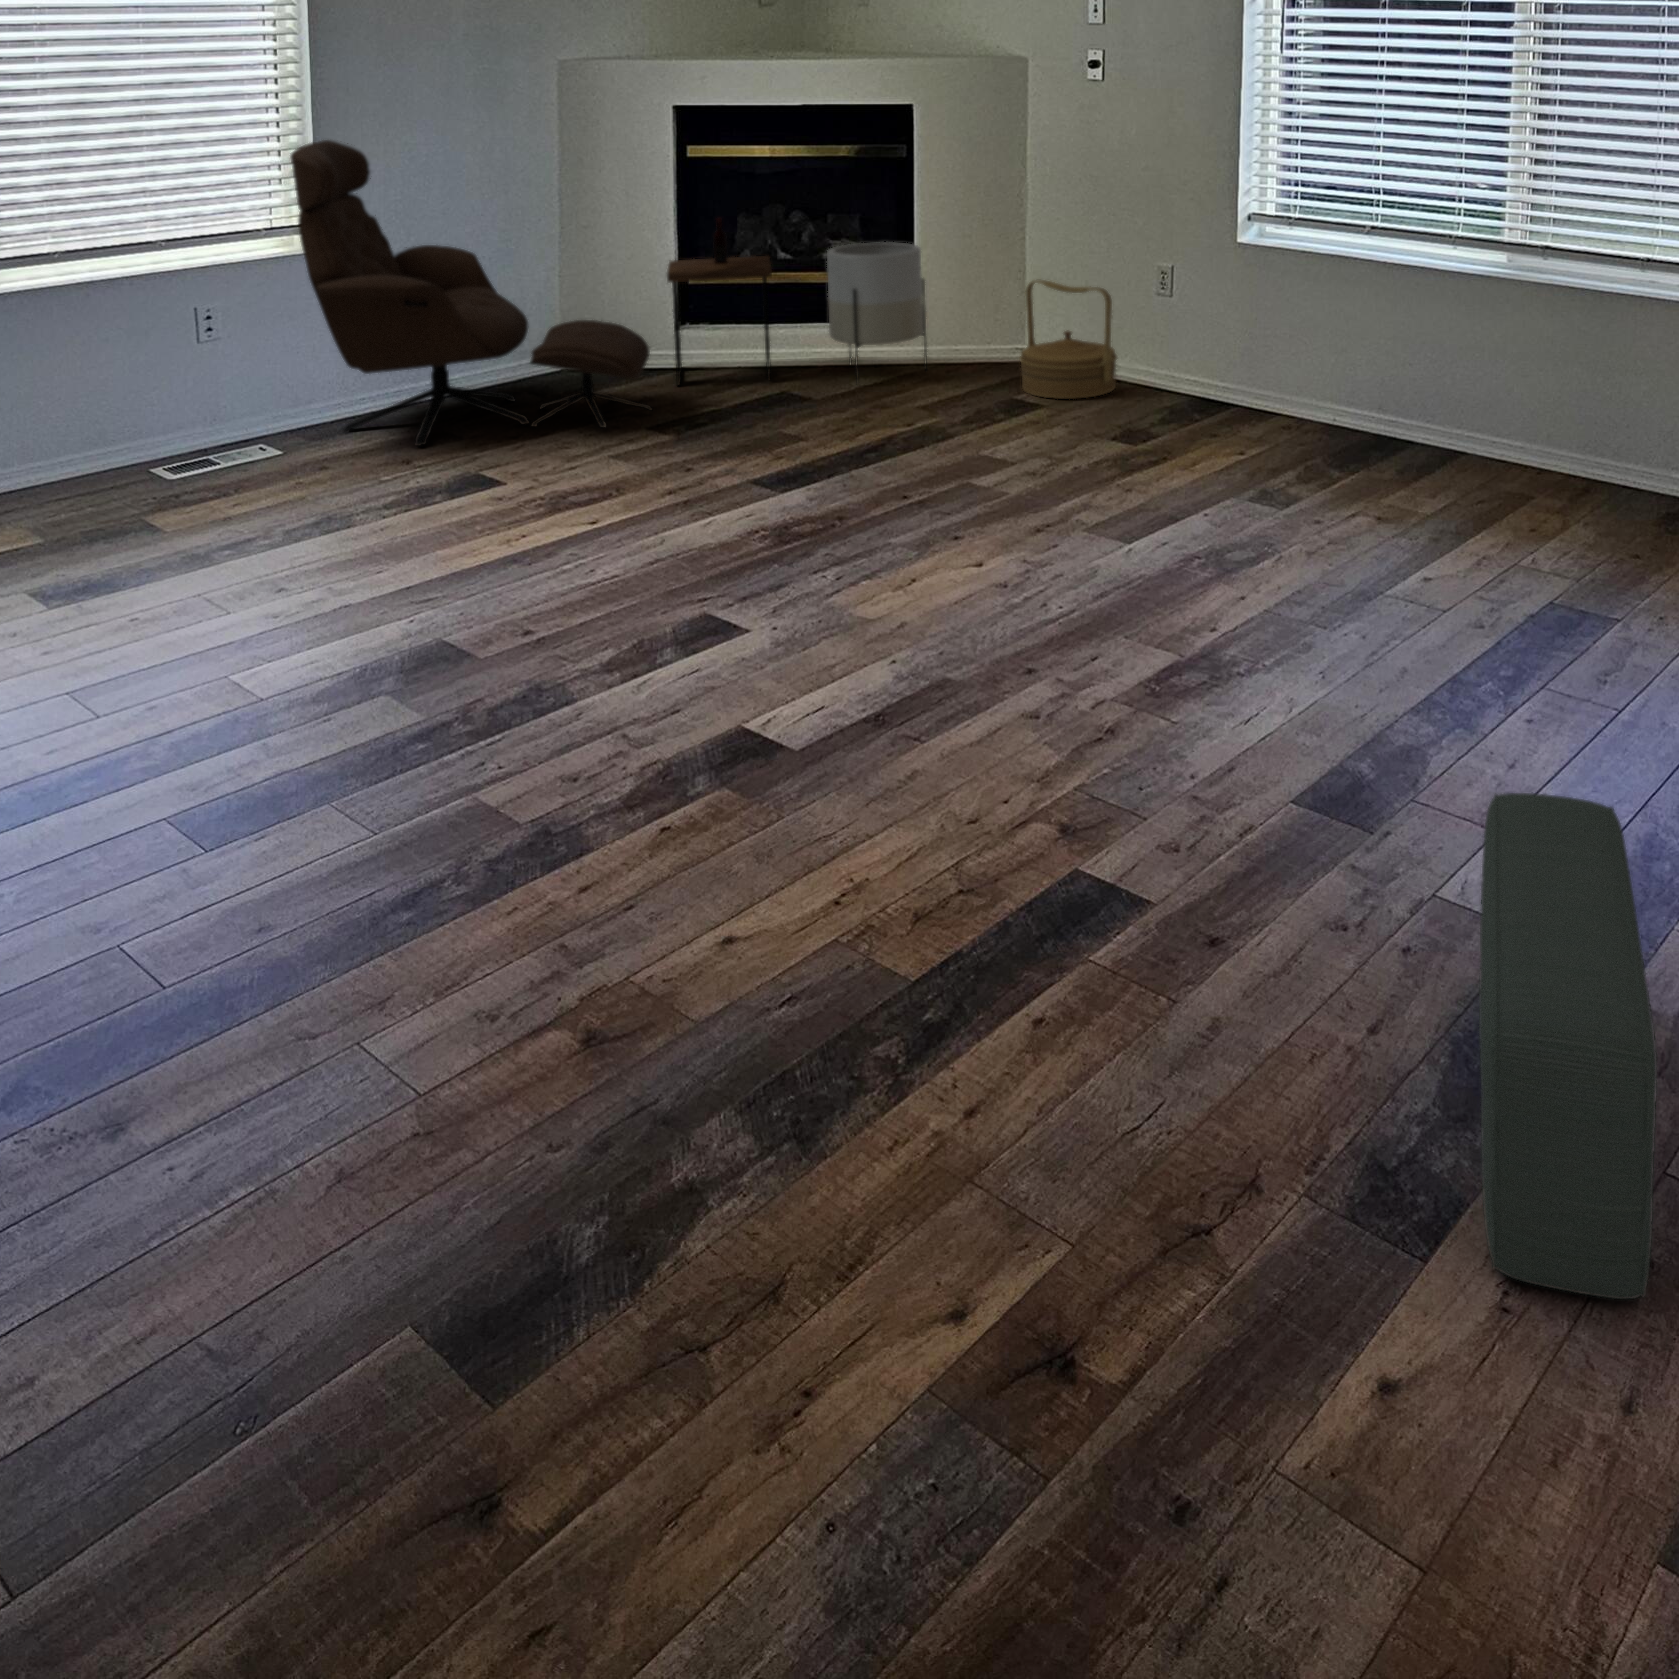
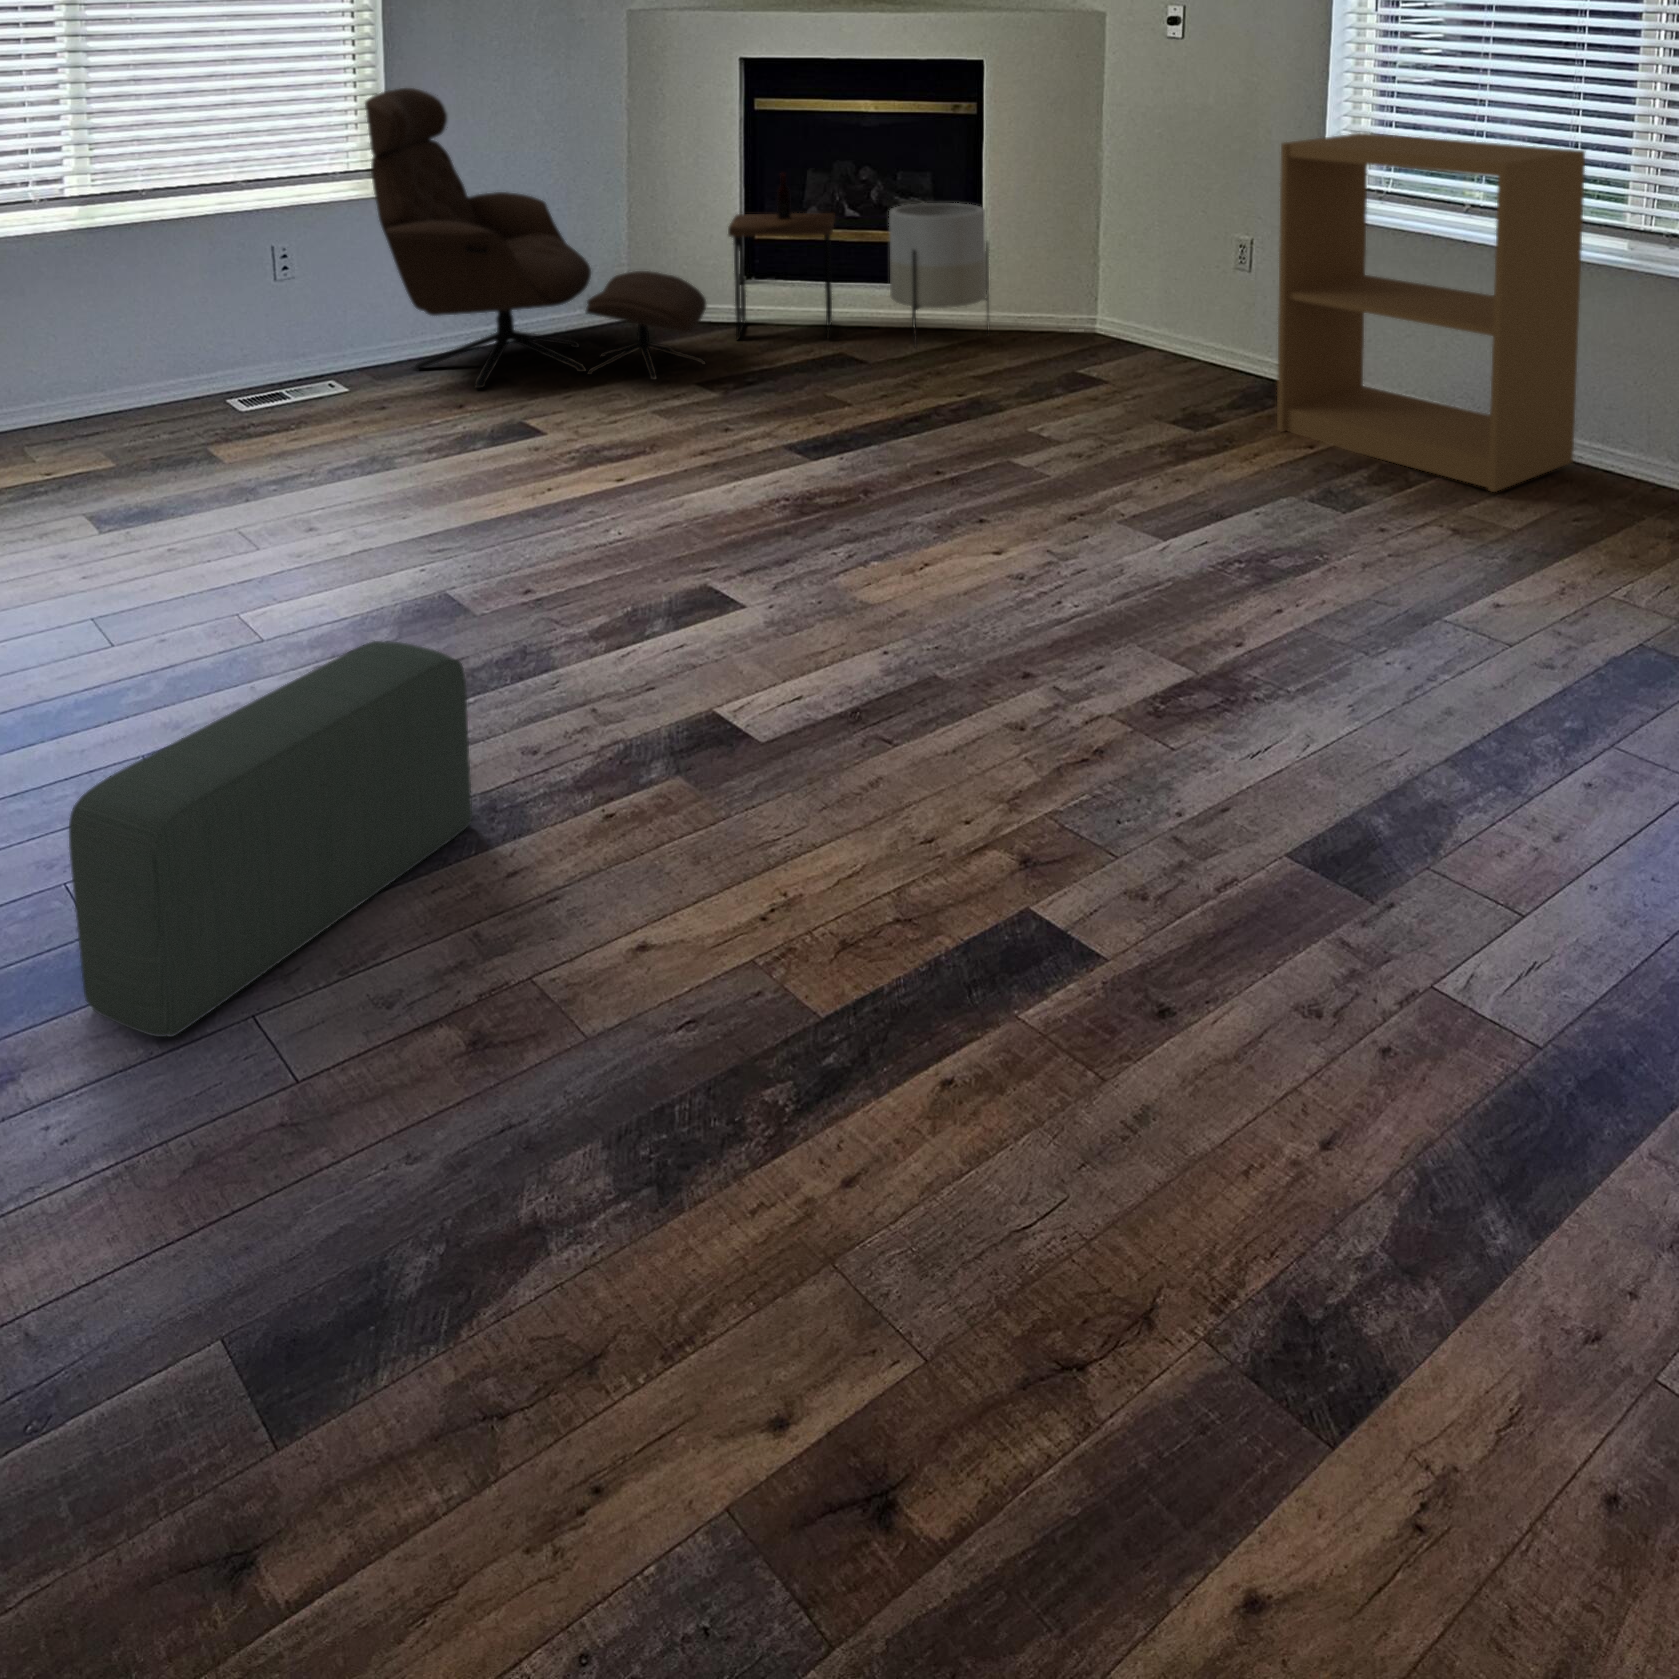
bookshelf: none [1209,164,1477,485] -> present [1277,133,1585,492]
woven basket: present [1020,280,1117,399] -> none [1082,247,1187,374]
pouf: present [1479,793,1657,1299] -> present [69,641,472,1037]

